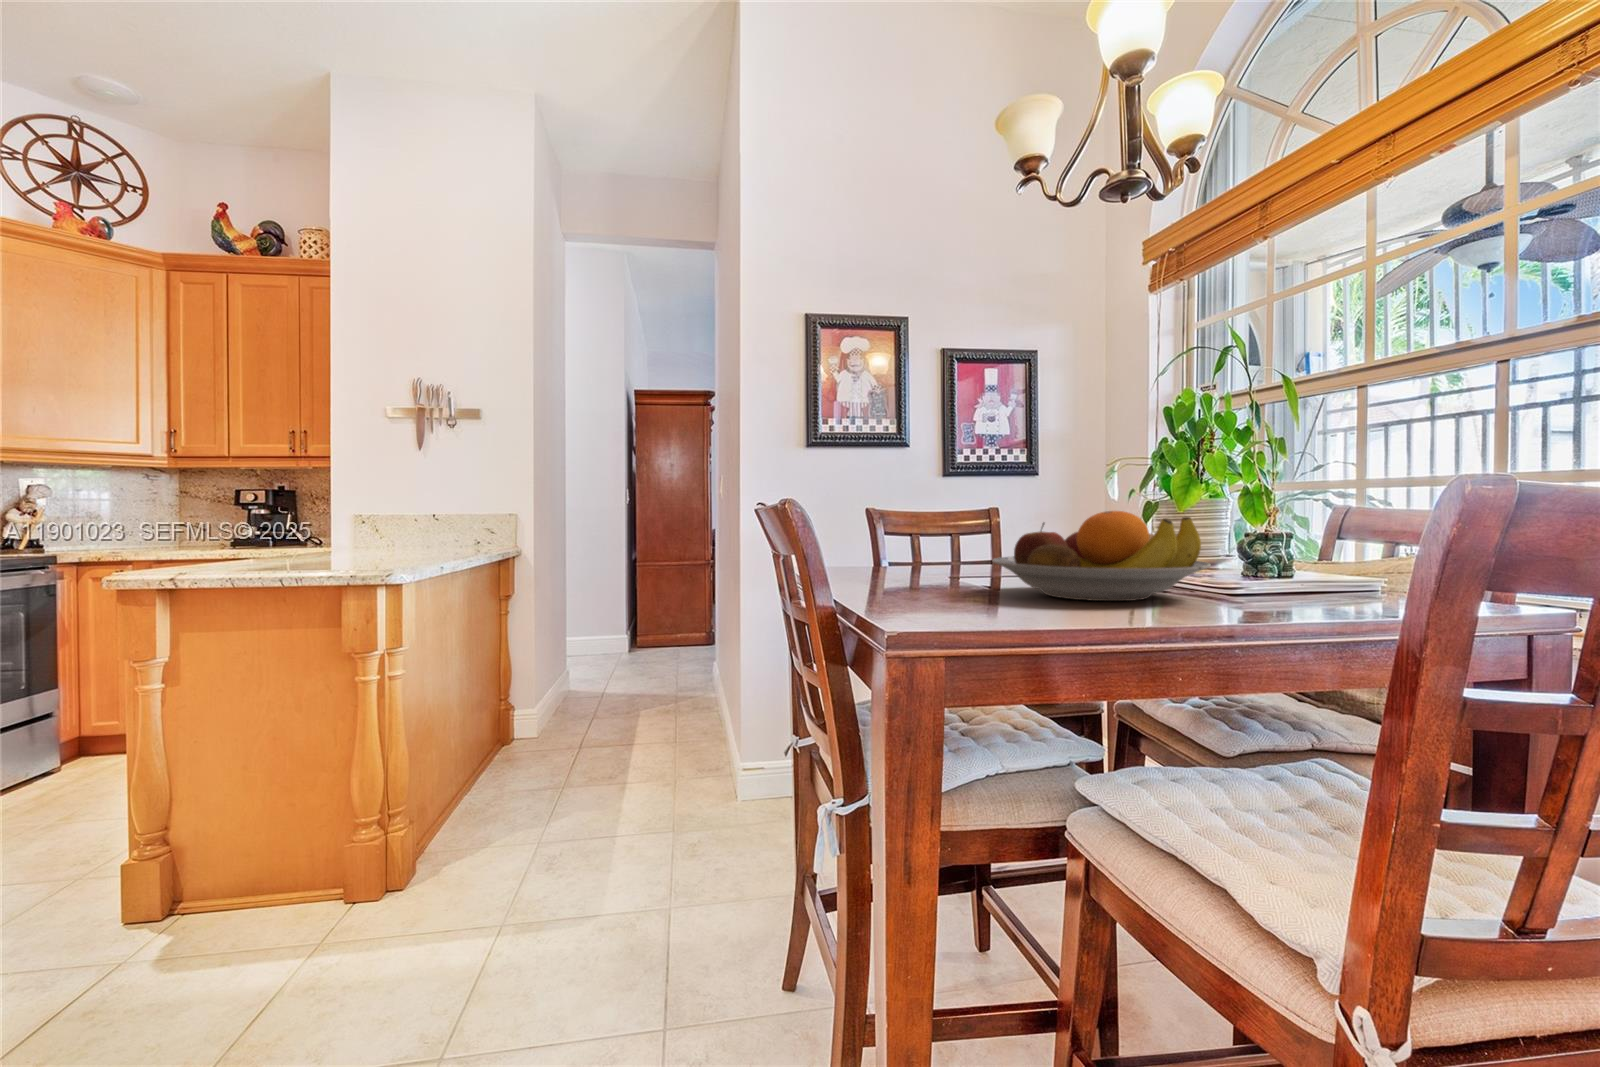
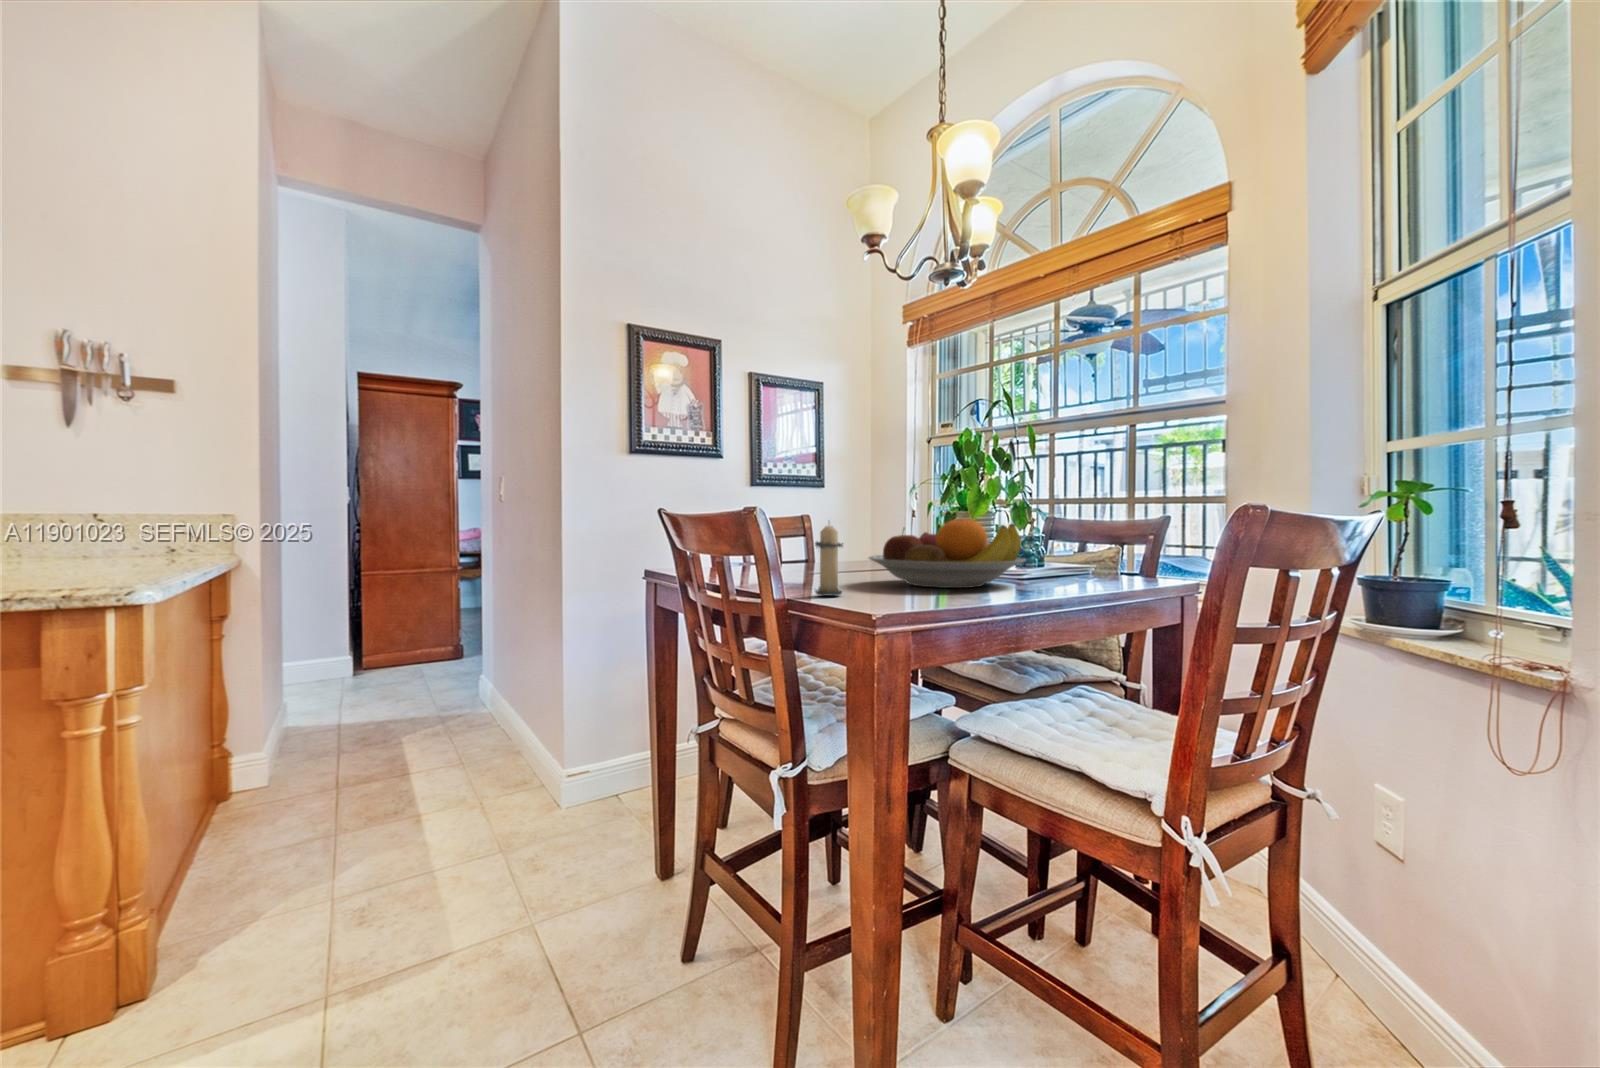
candle: none [893,514,937,605] -> present [815,525,843,596]

